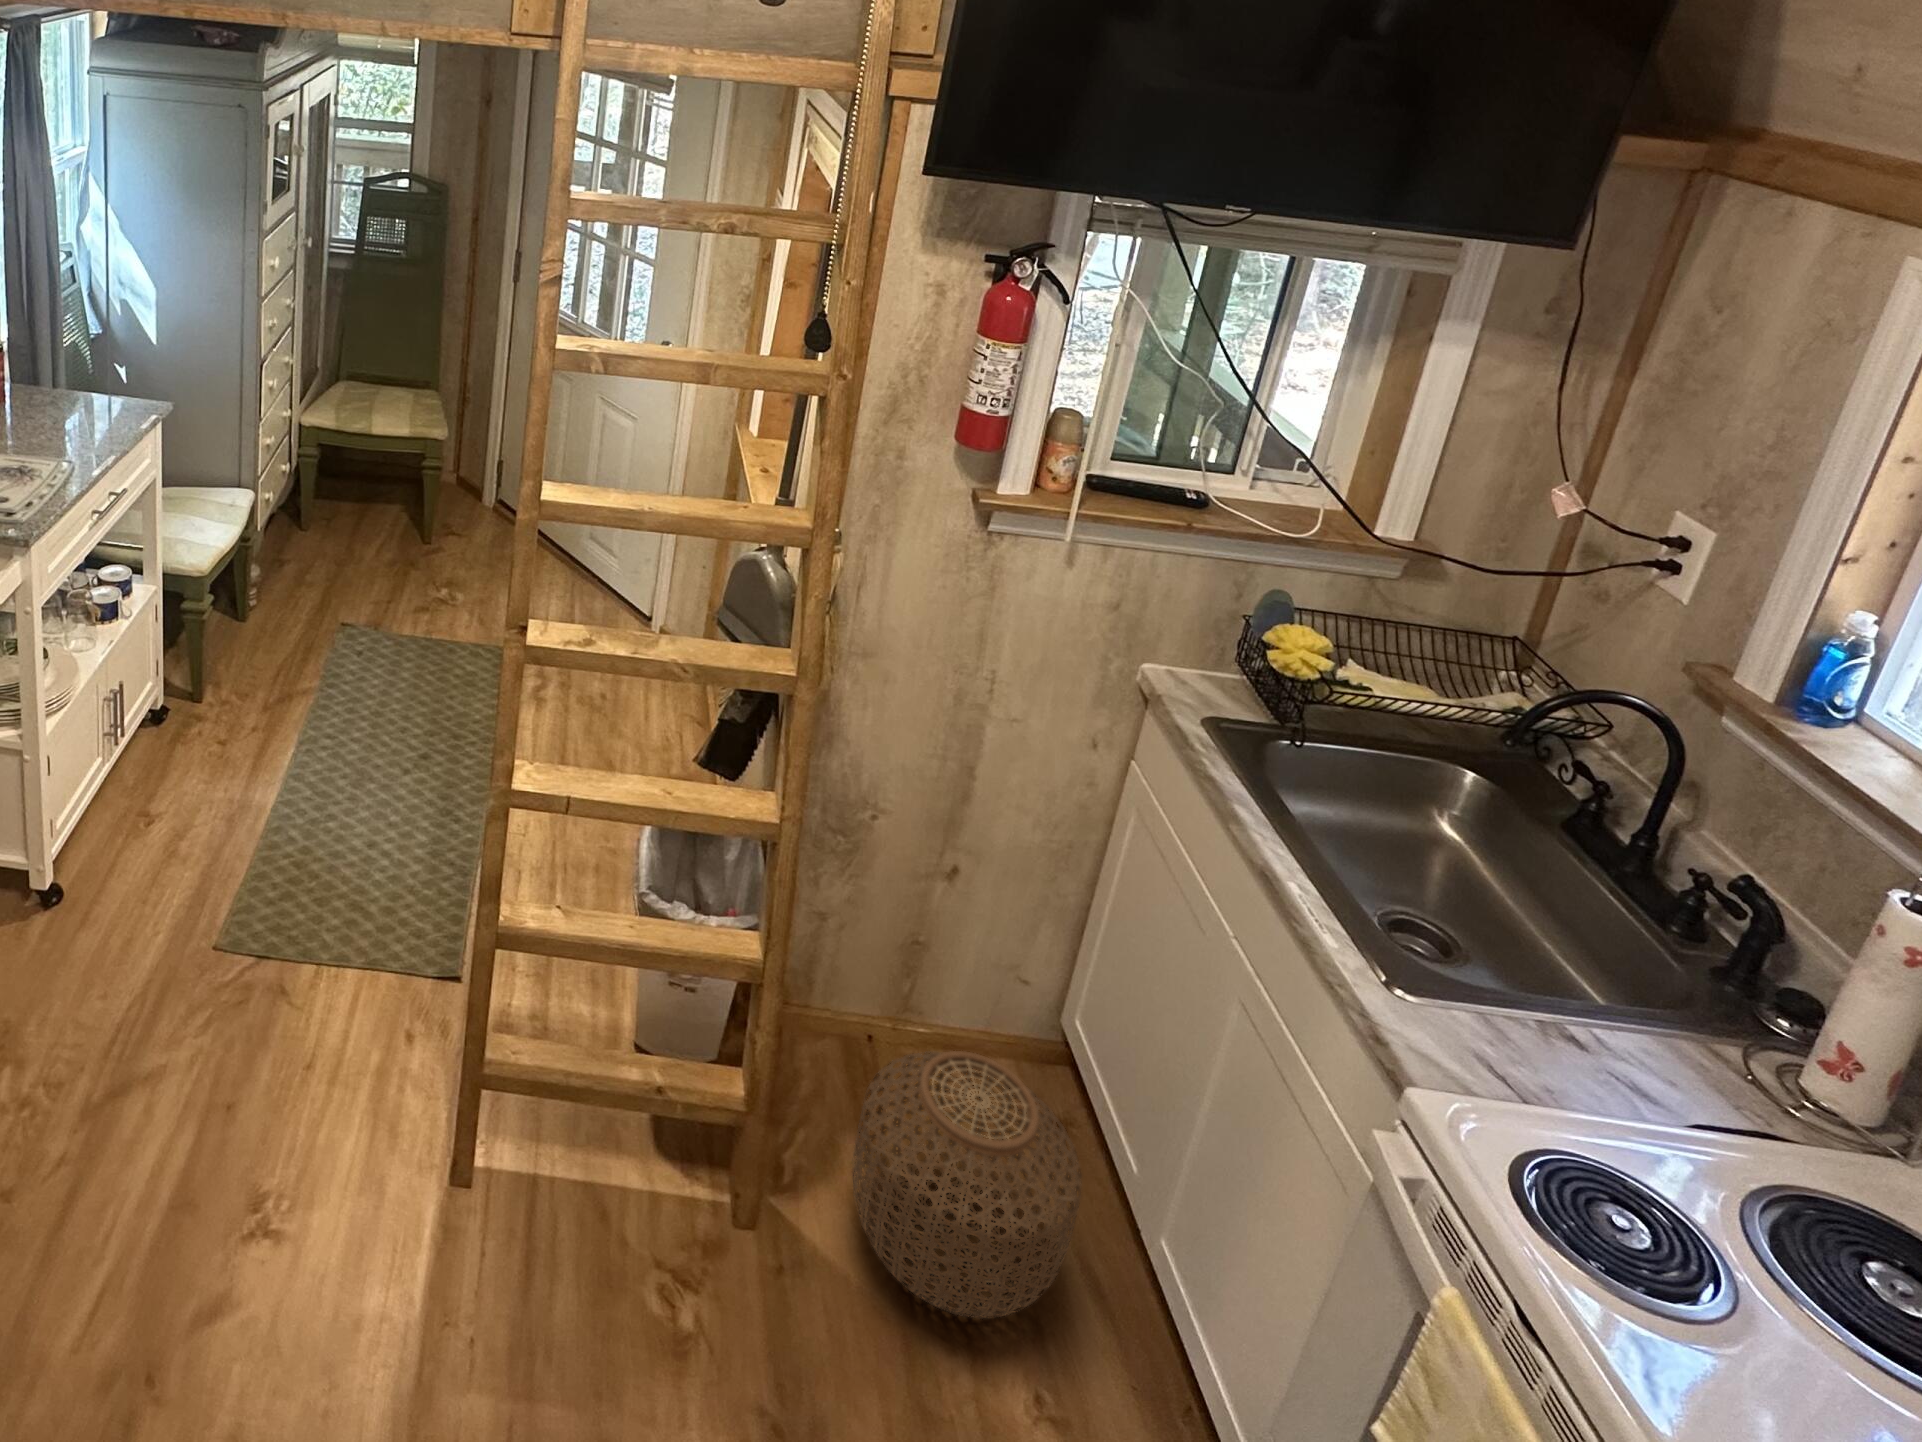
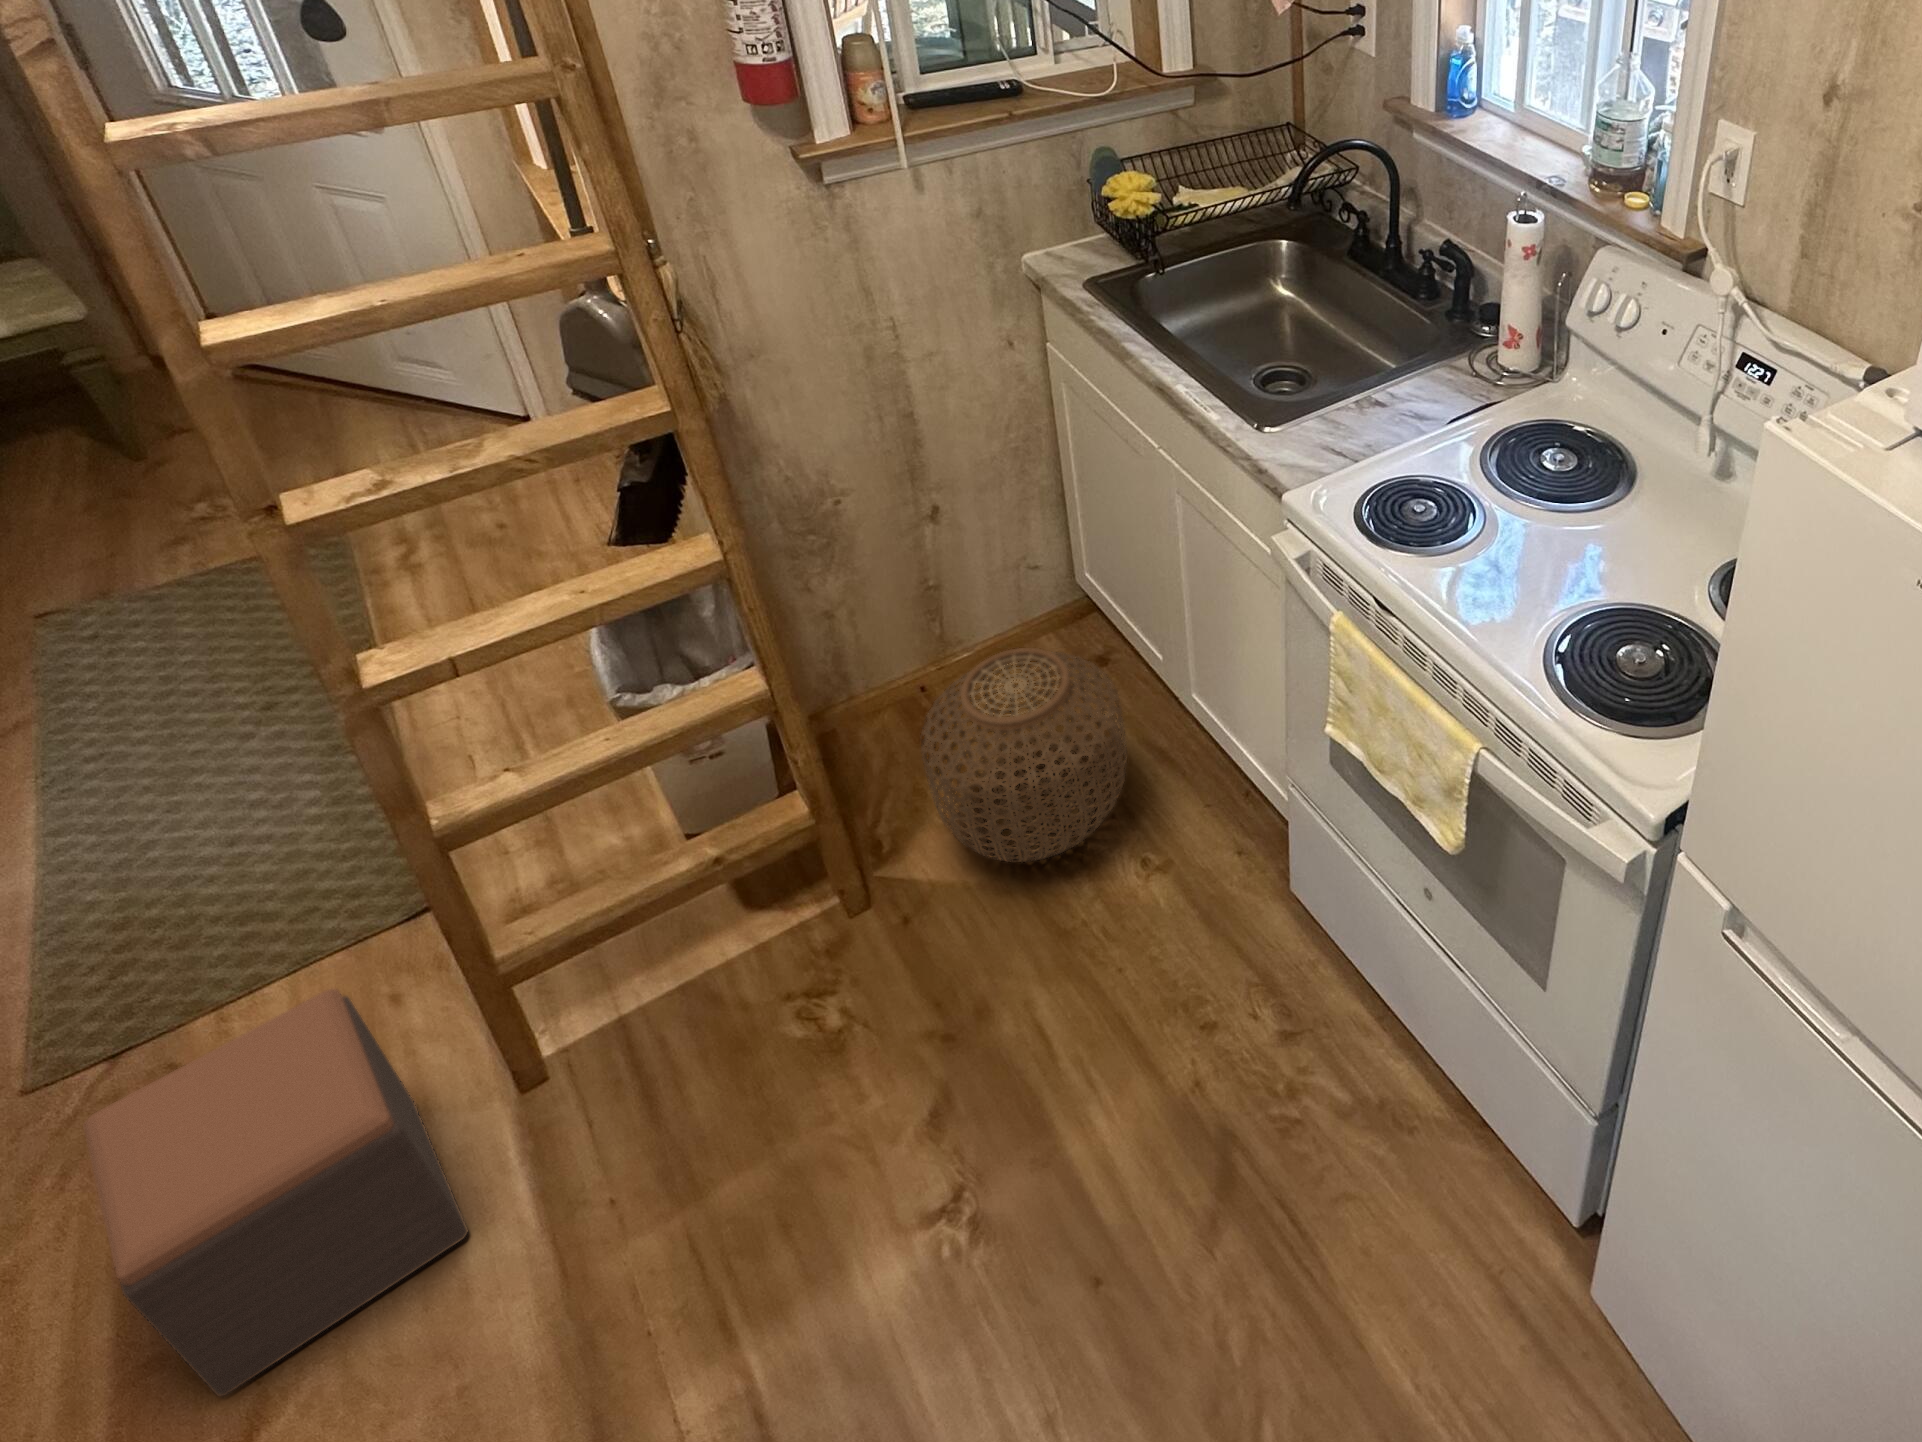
footstool: none [204,992,396,1278] -> present [83,989,468,1396]

